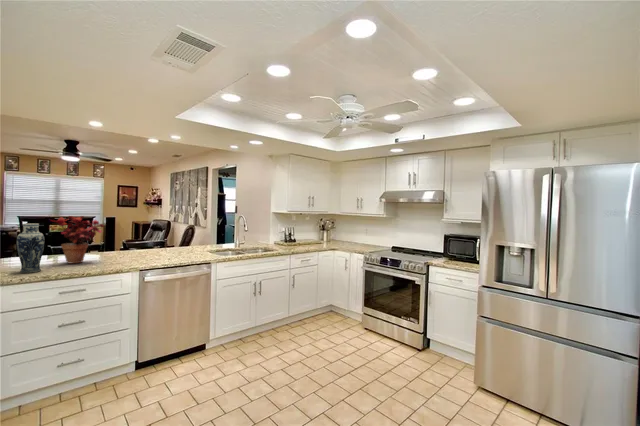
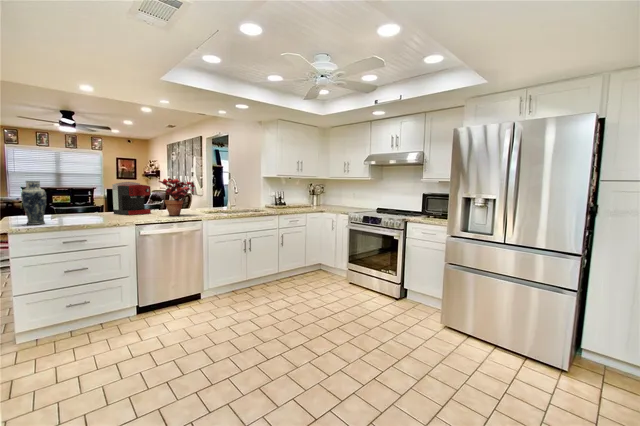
potted plant: present [51,216,103,263] -> present [159,178,195,215]
coffee maker: none [116,220,156,256] -> present [112,182,151,215]

